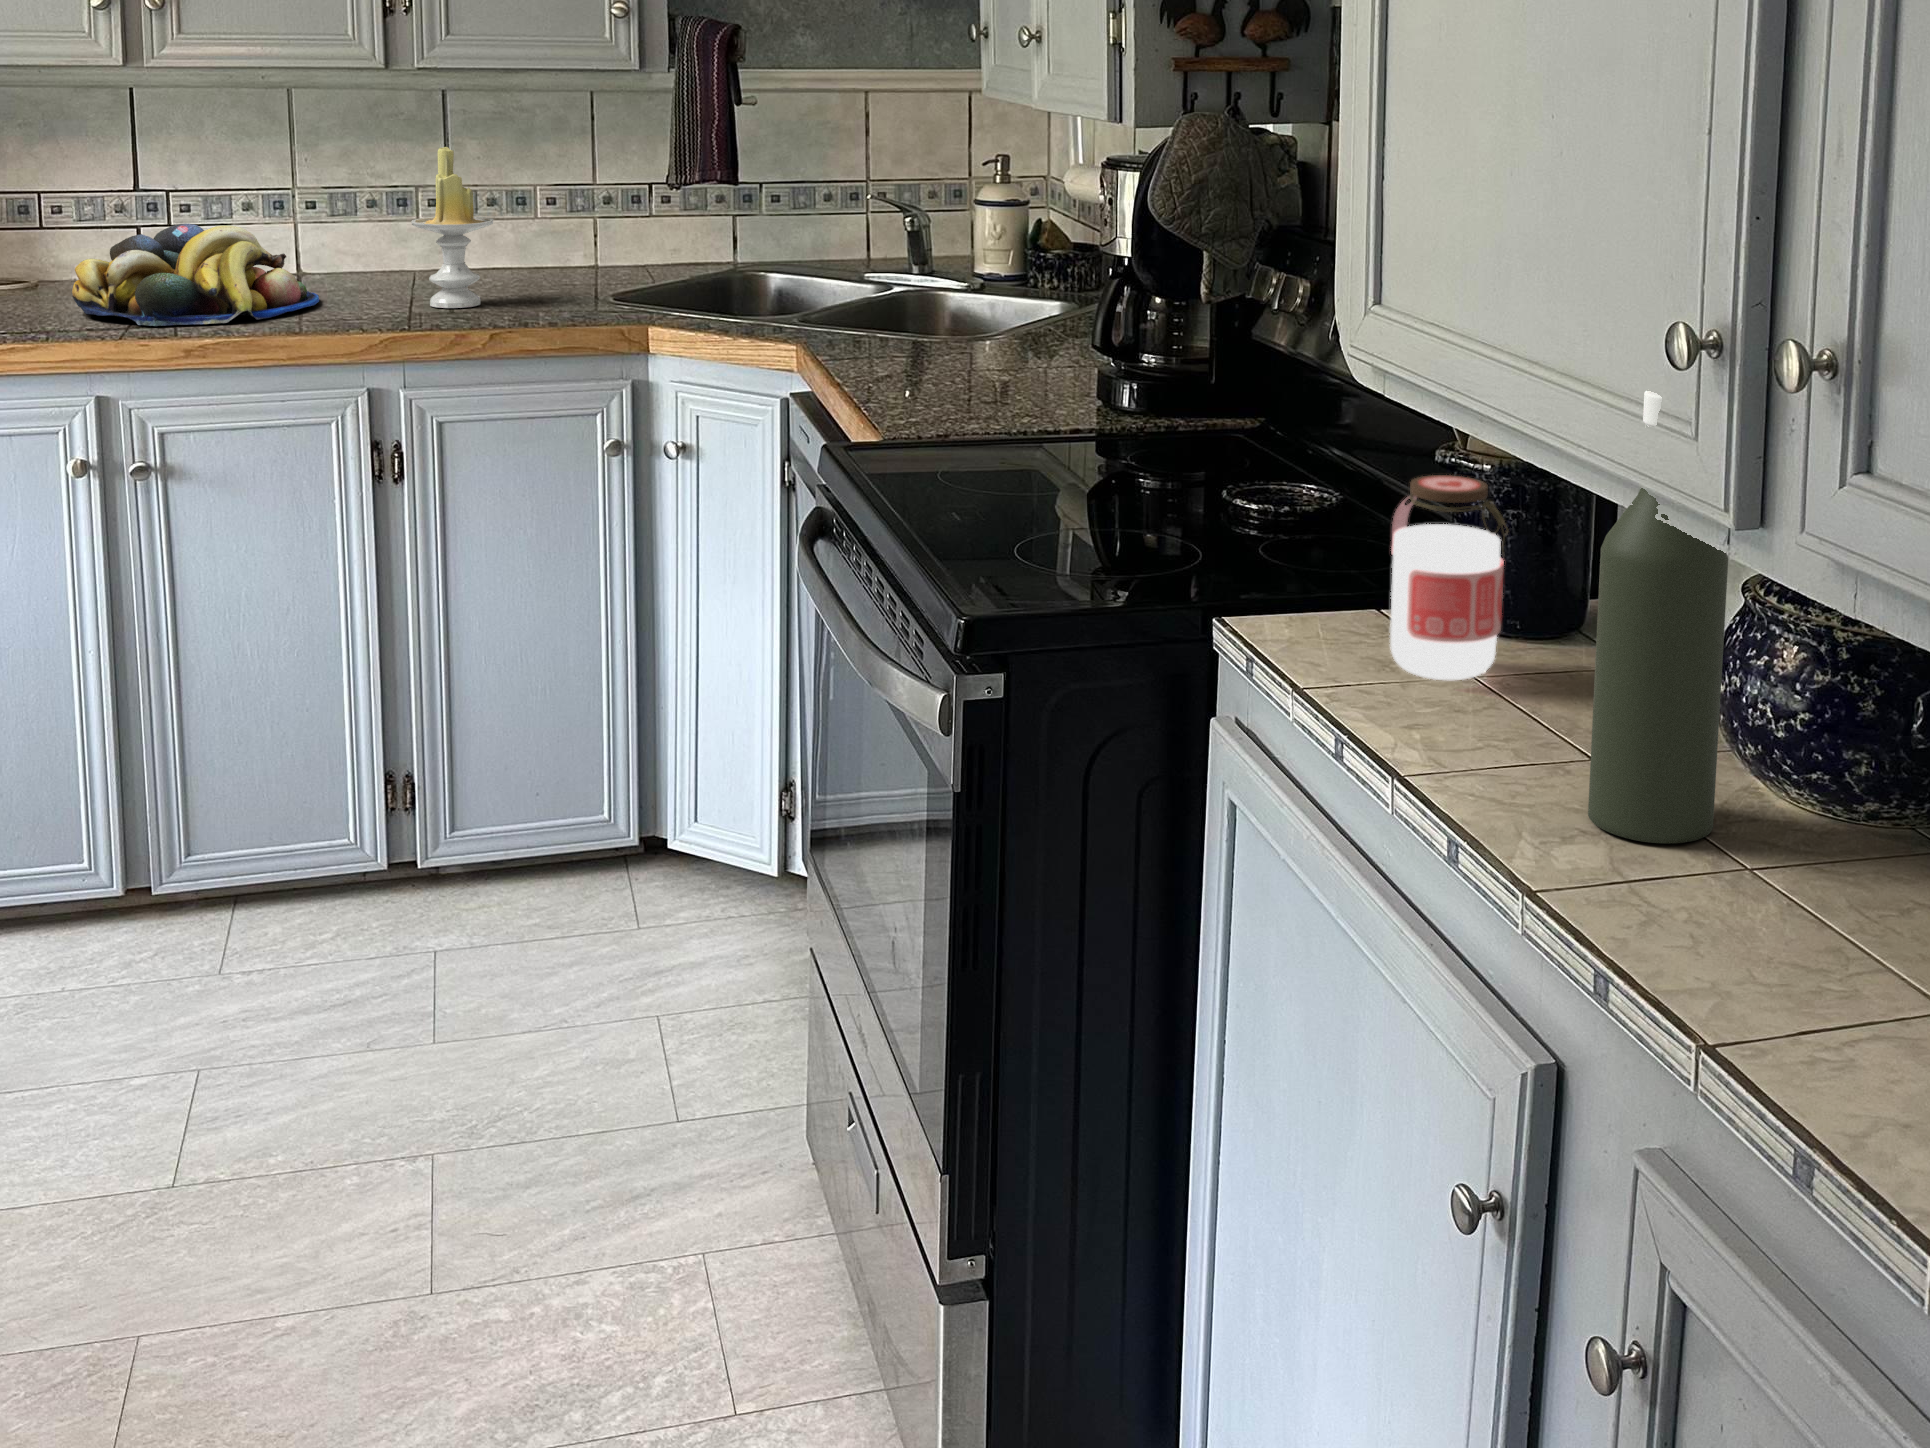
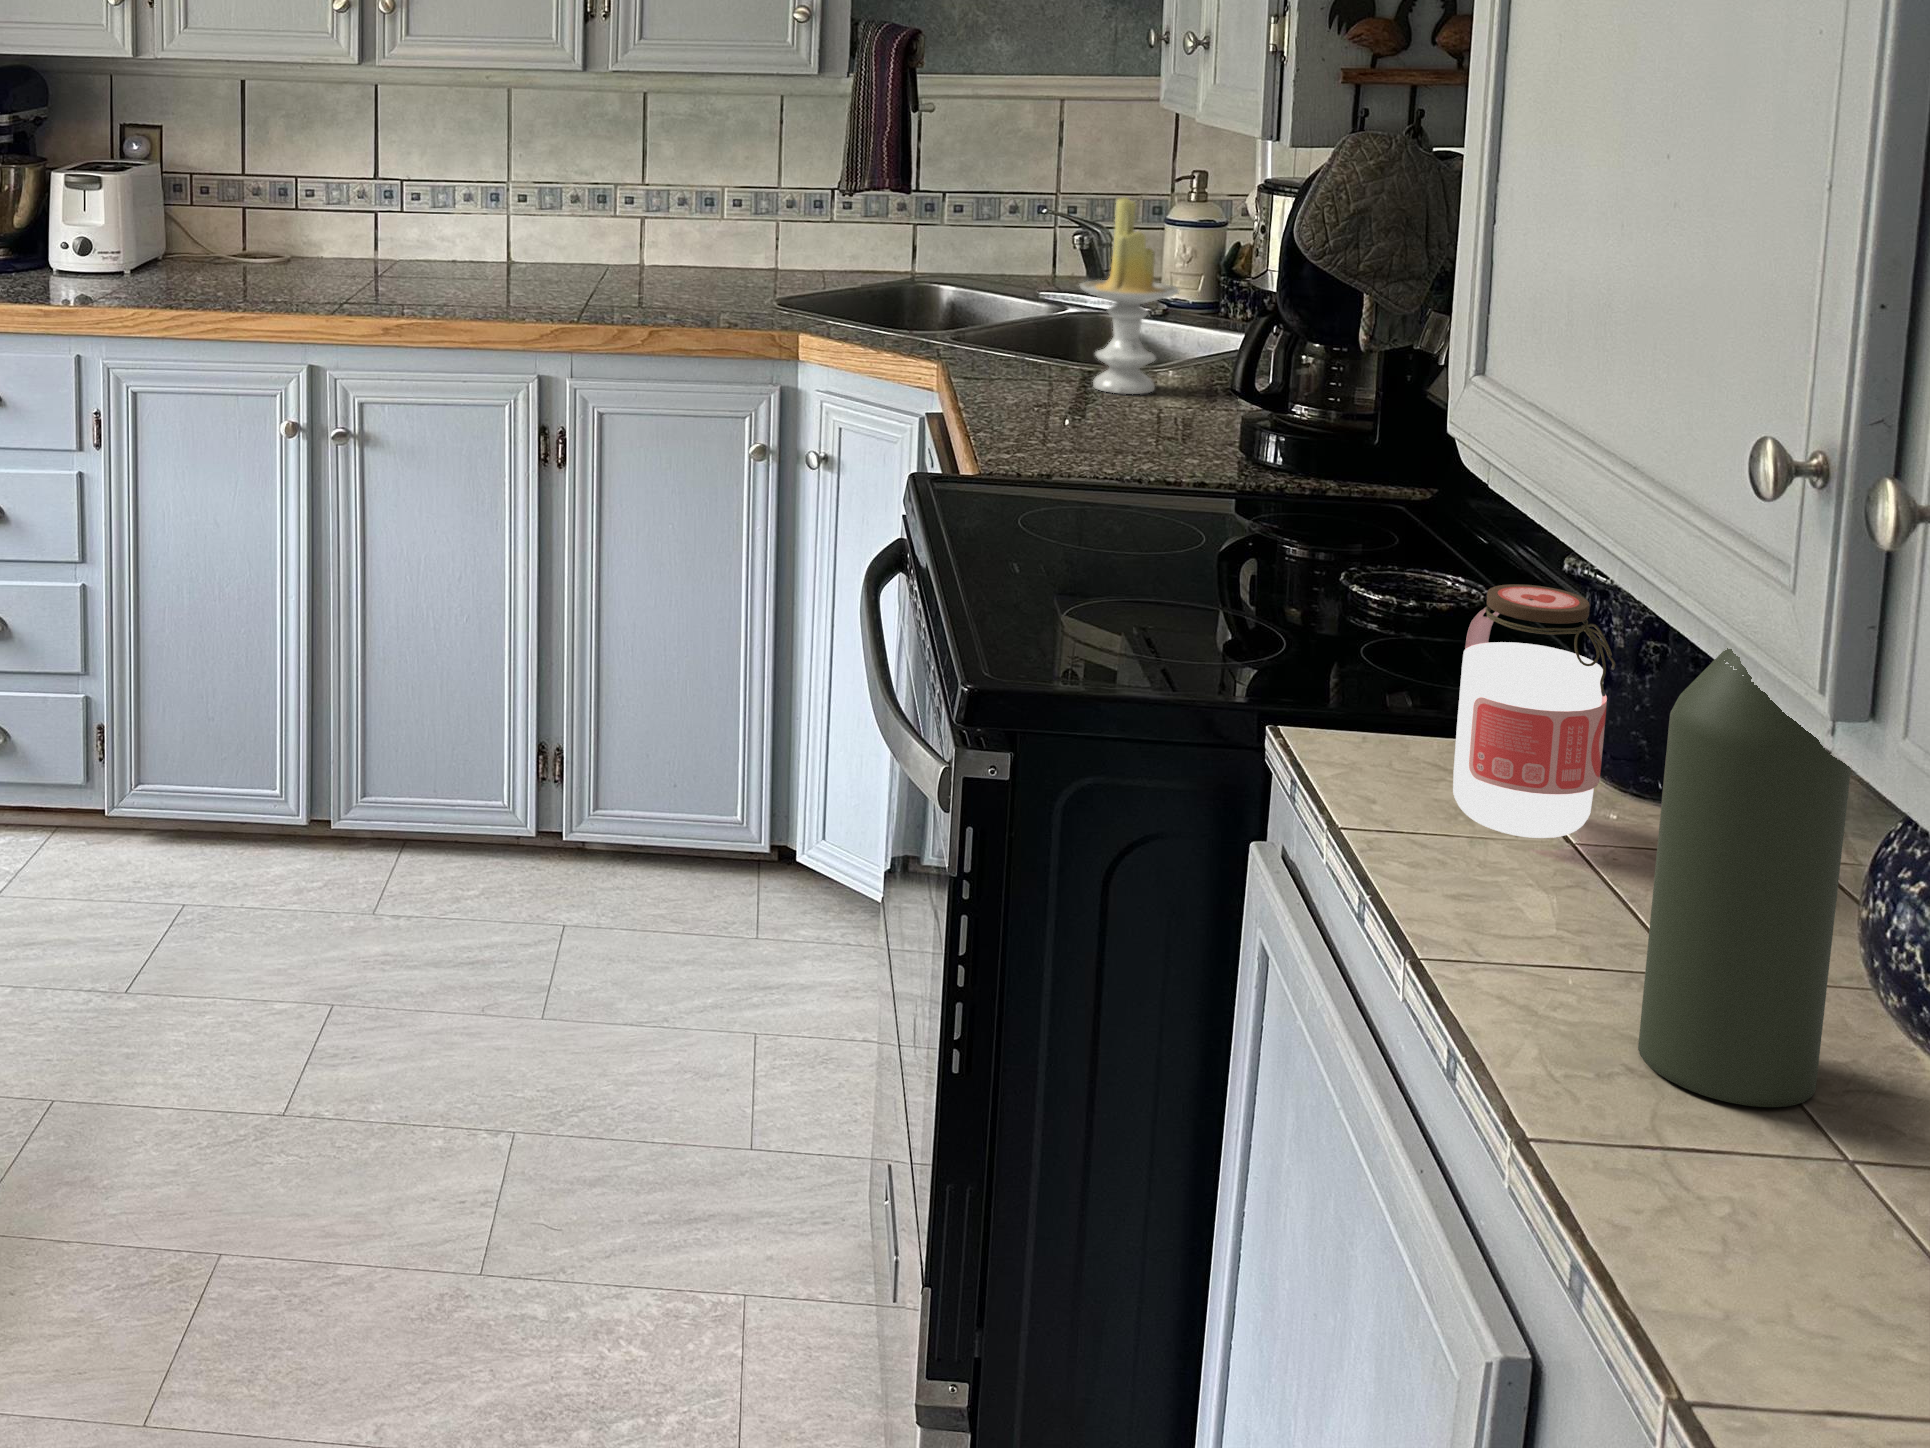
candle: present [411,147,493,308] -> present [1080,197,1179,394]
fruit bowl: present [72,223,319,326] -> none [298,210,510,304]

